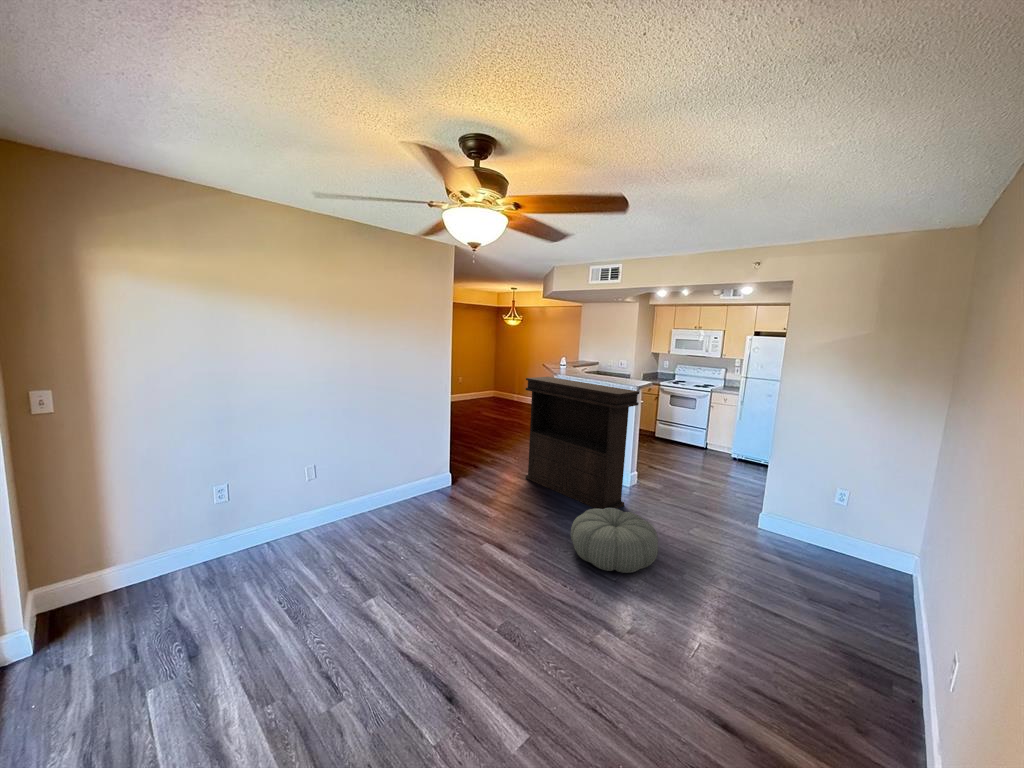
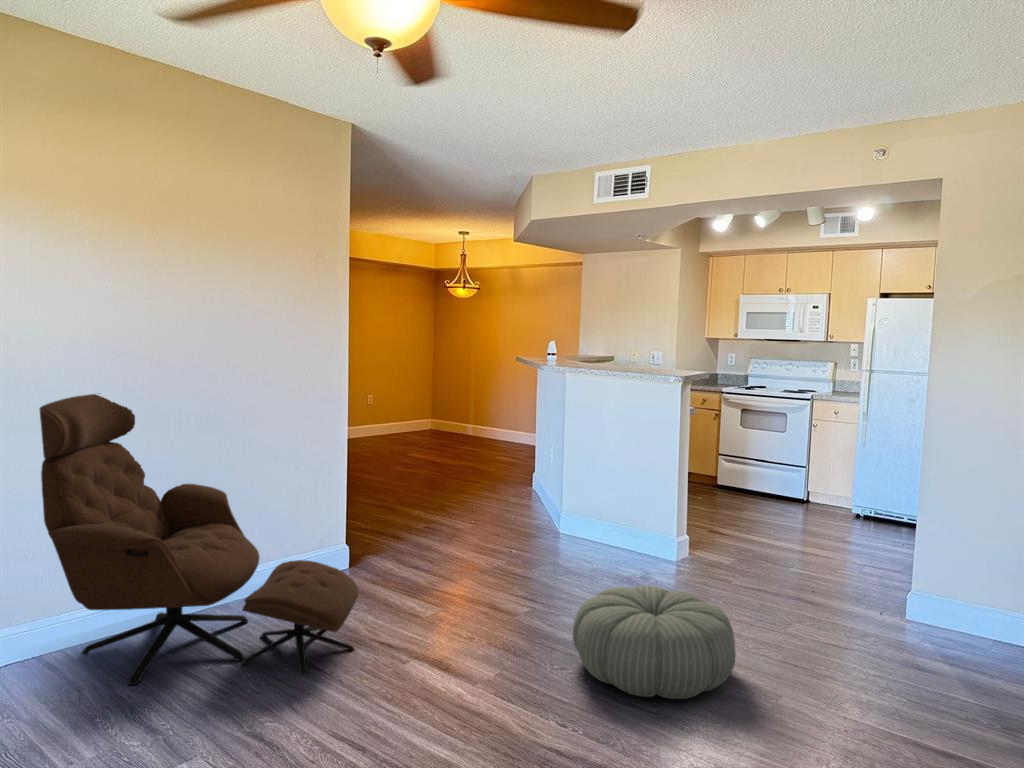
console table: present [526,377,639,509] -> none [486,367,690,604]
lounge chair: none [296,400,458,553] -> present [39,394,359,685]

